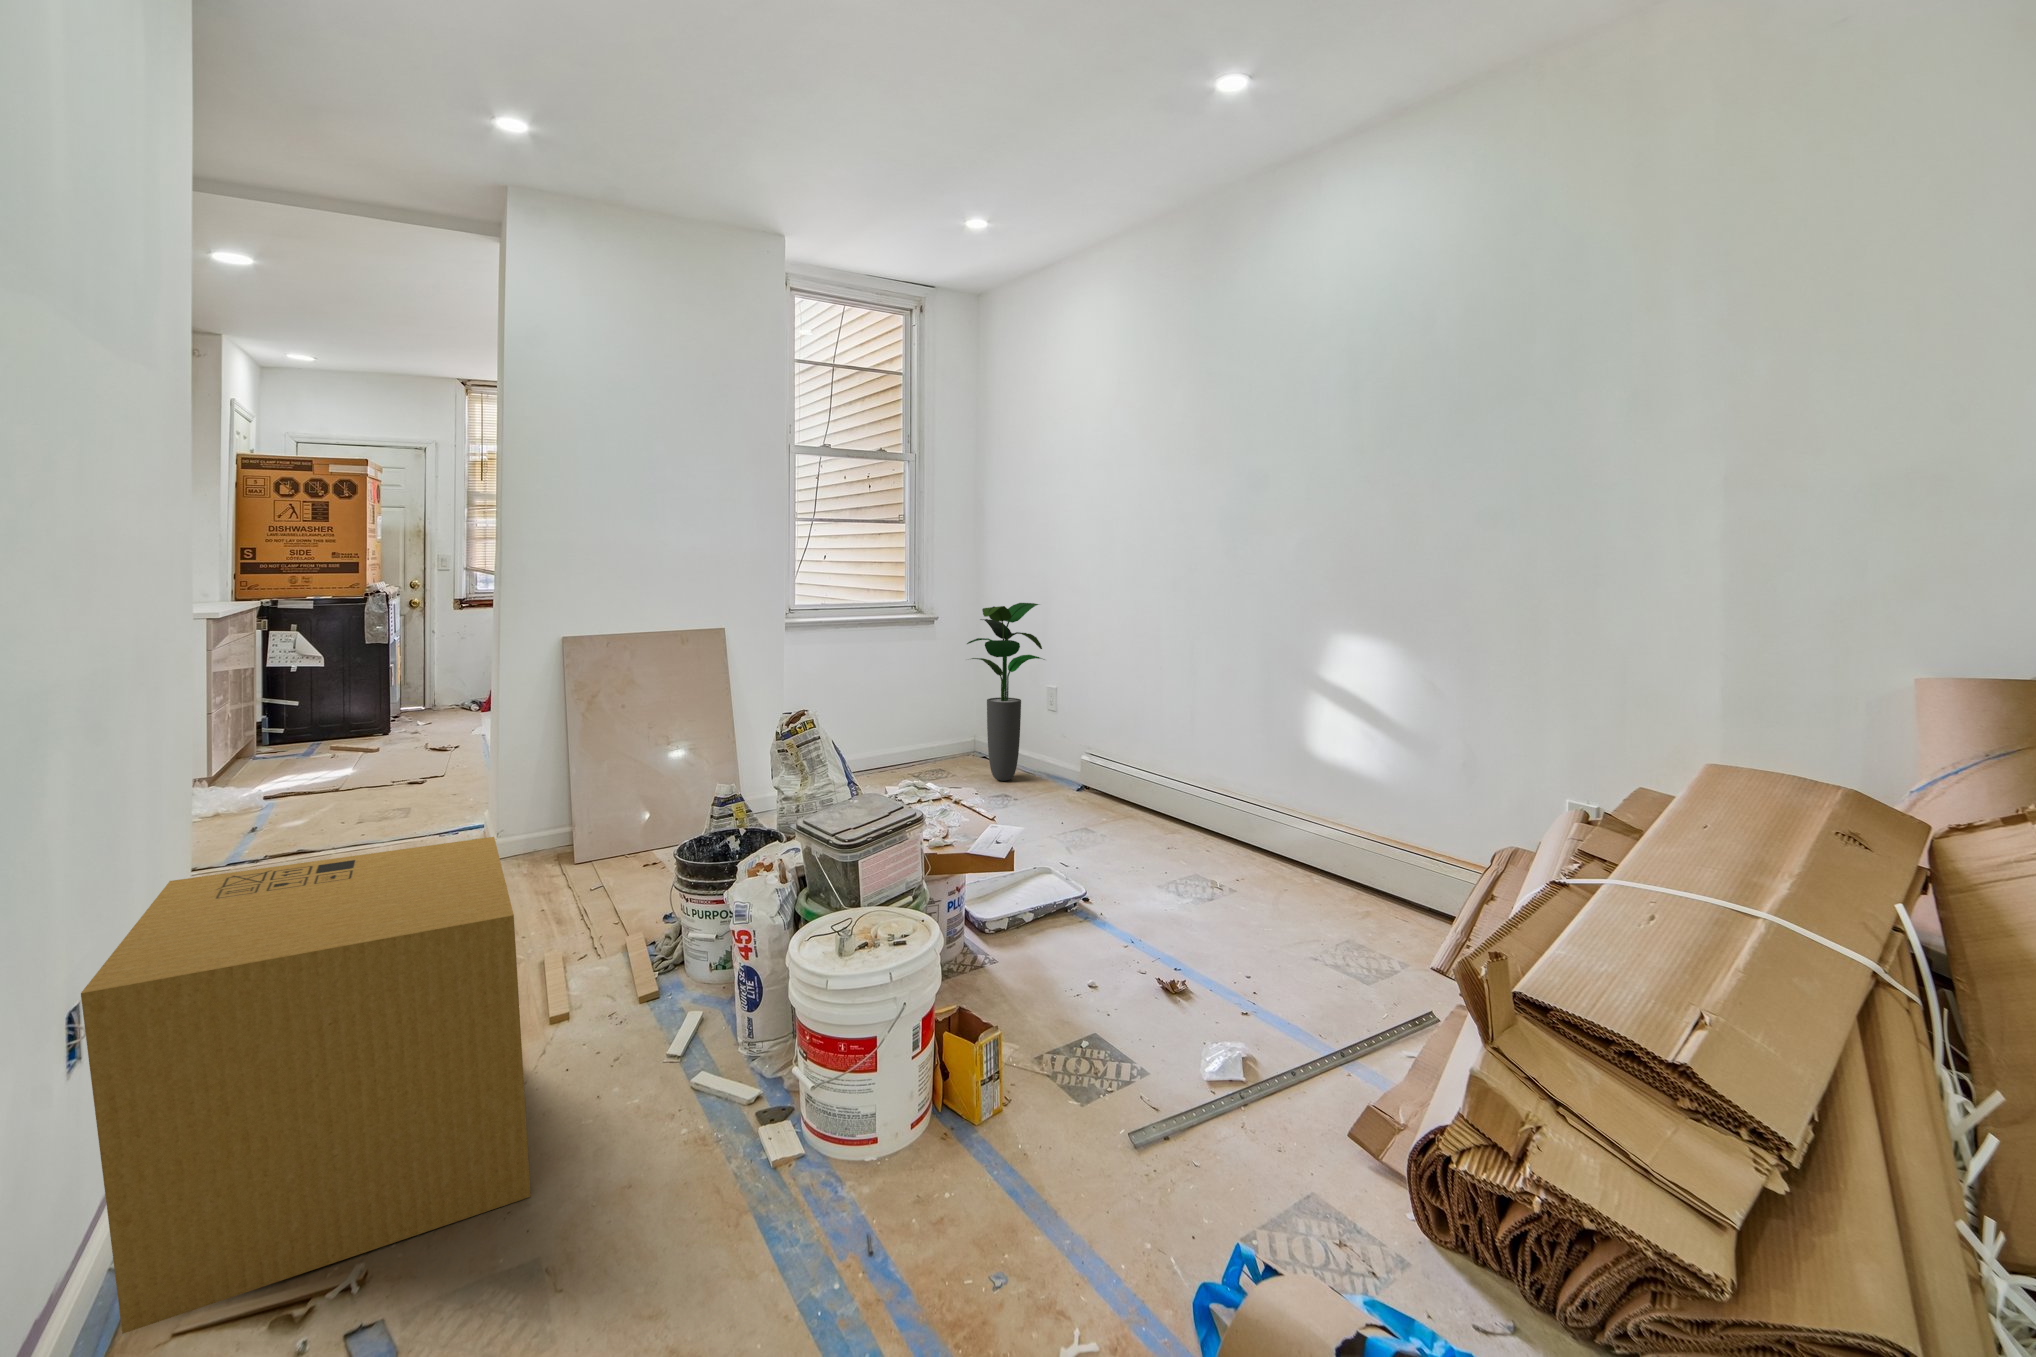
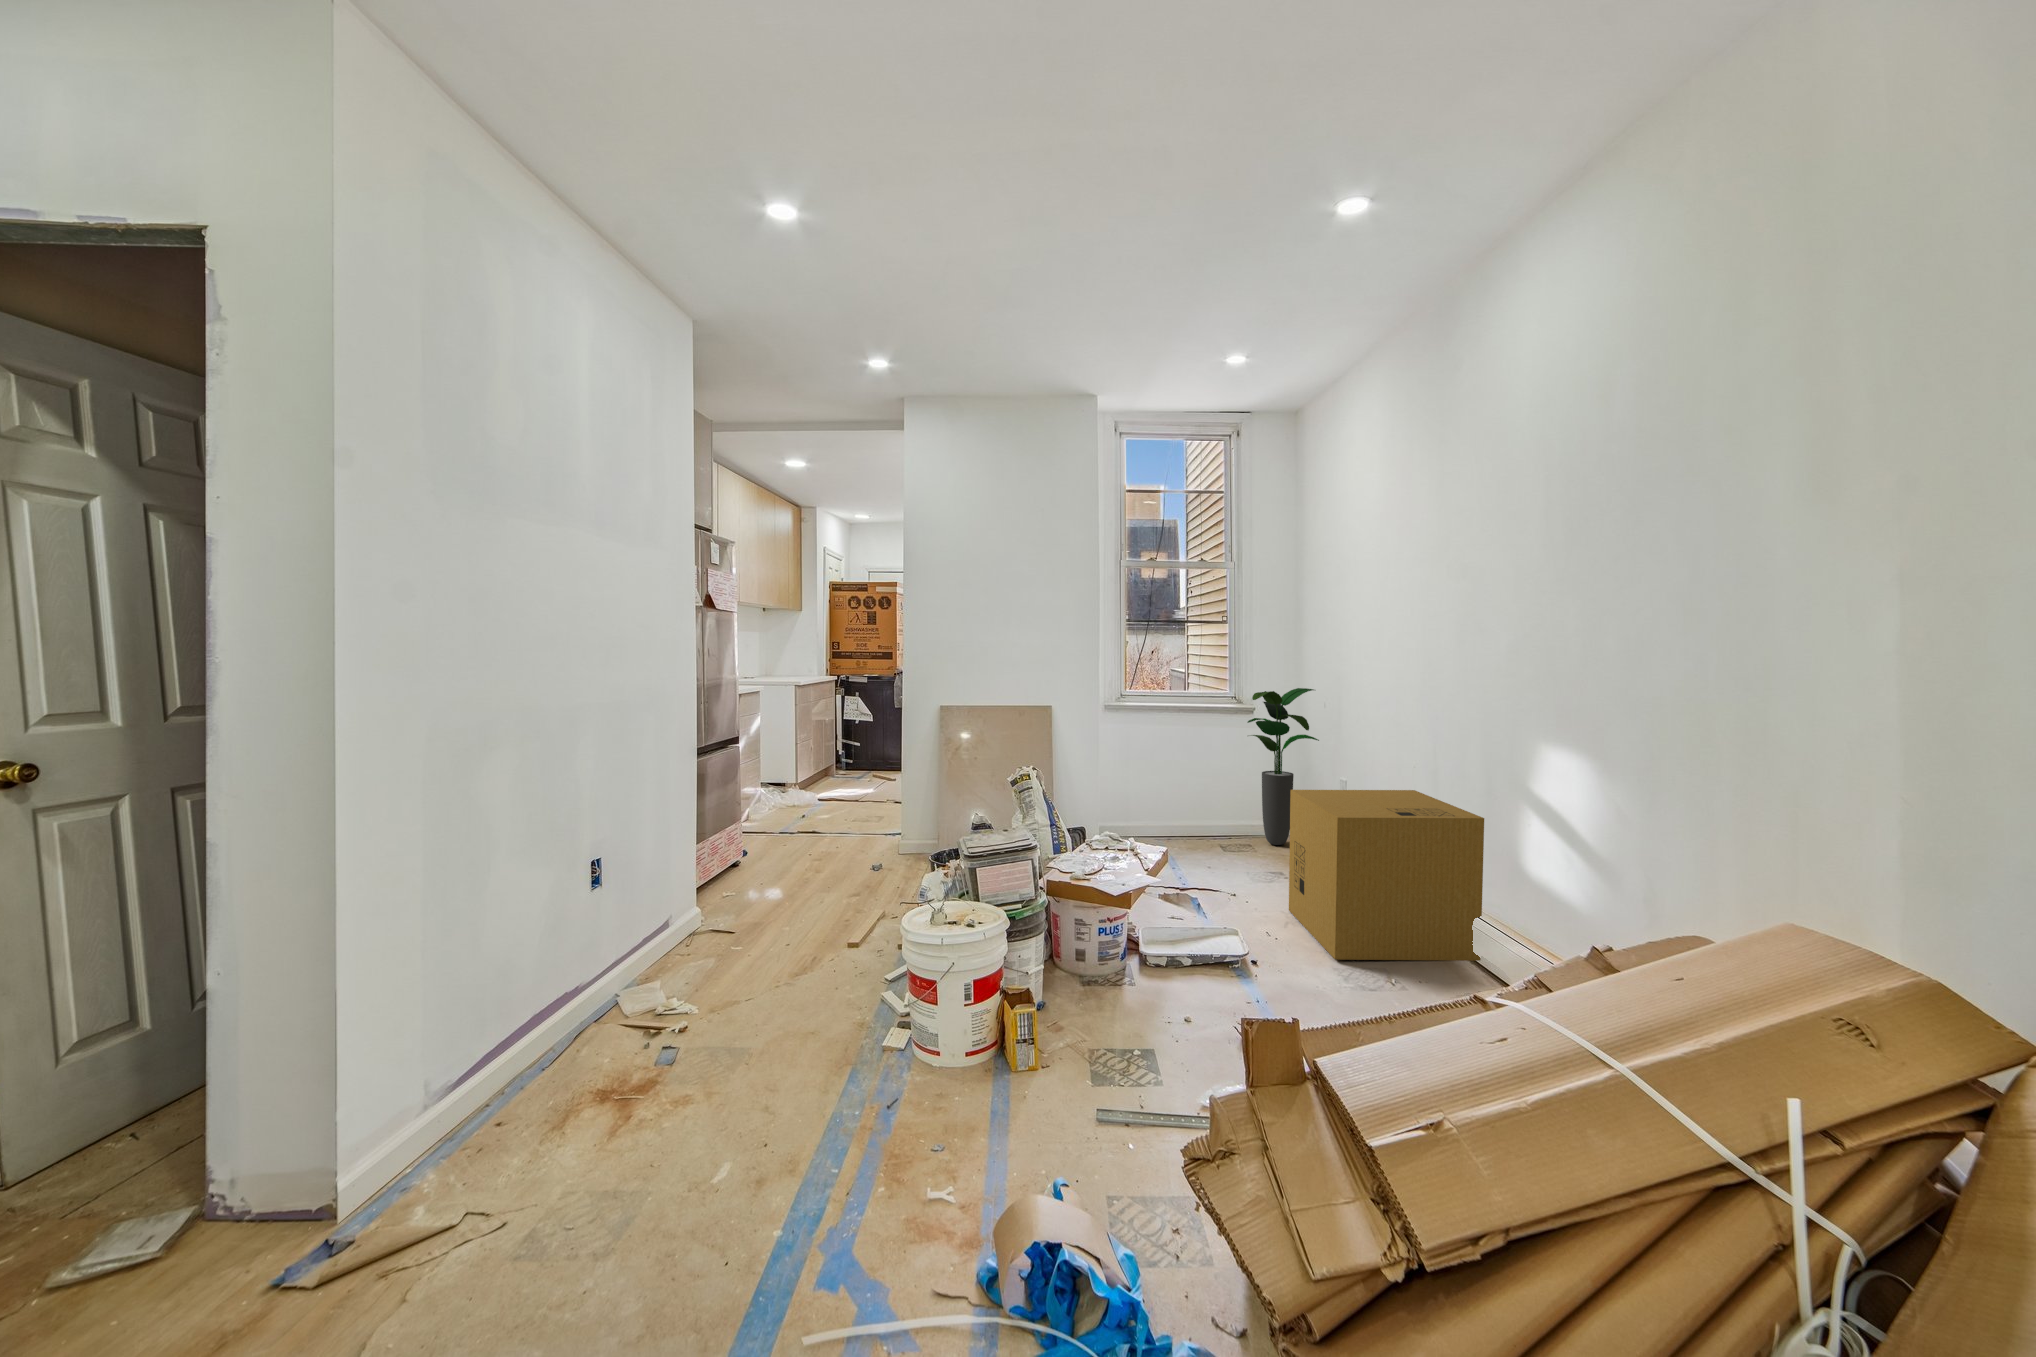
cardboard box: present [81,837,531,1334] -> present [1289,790,1484,961]

